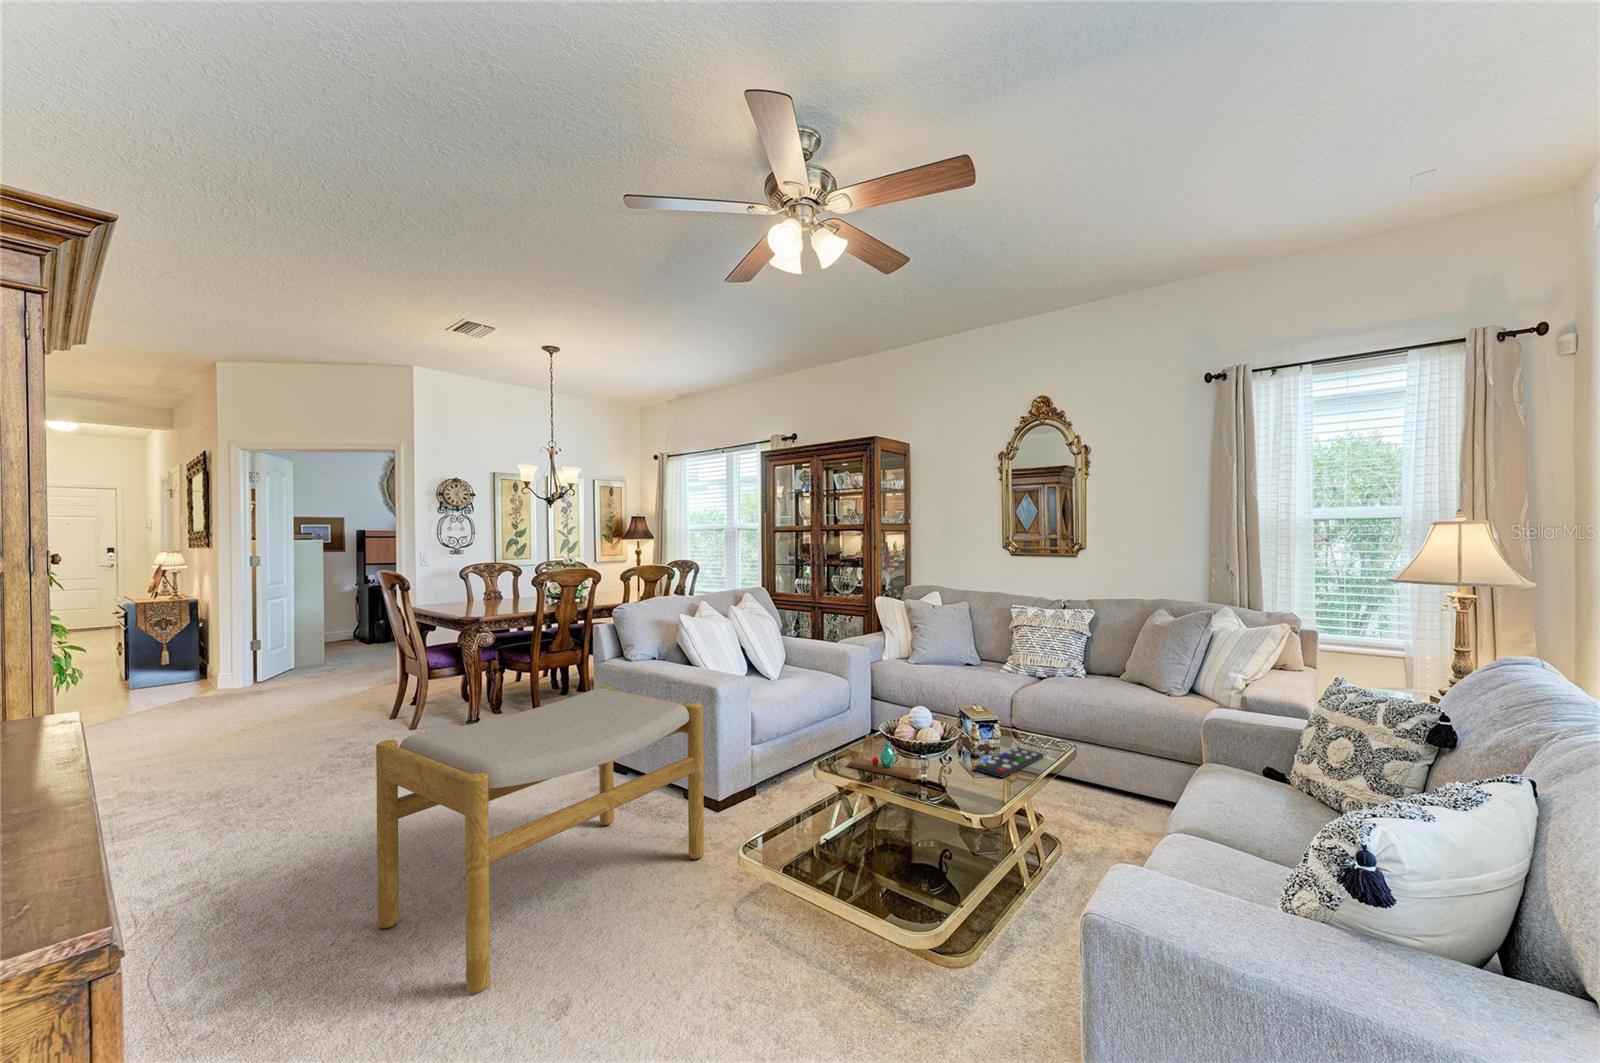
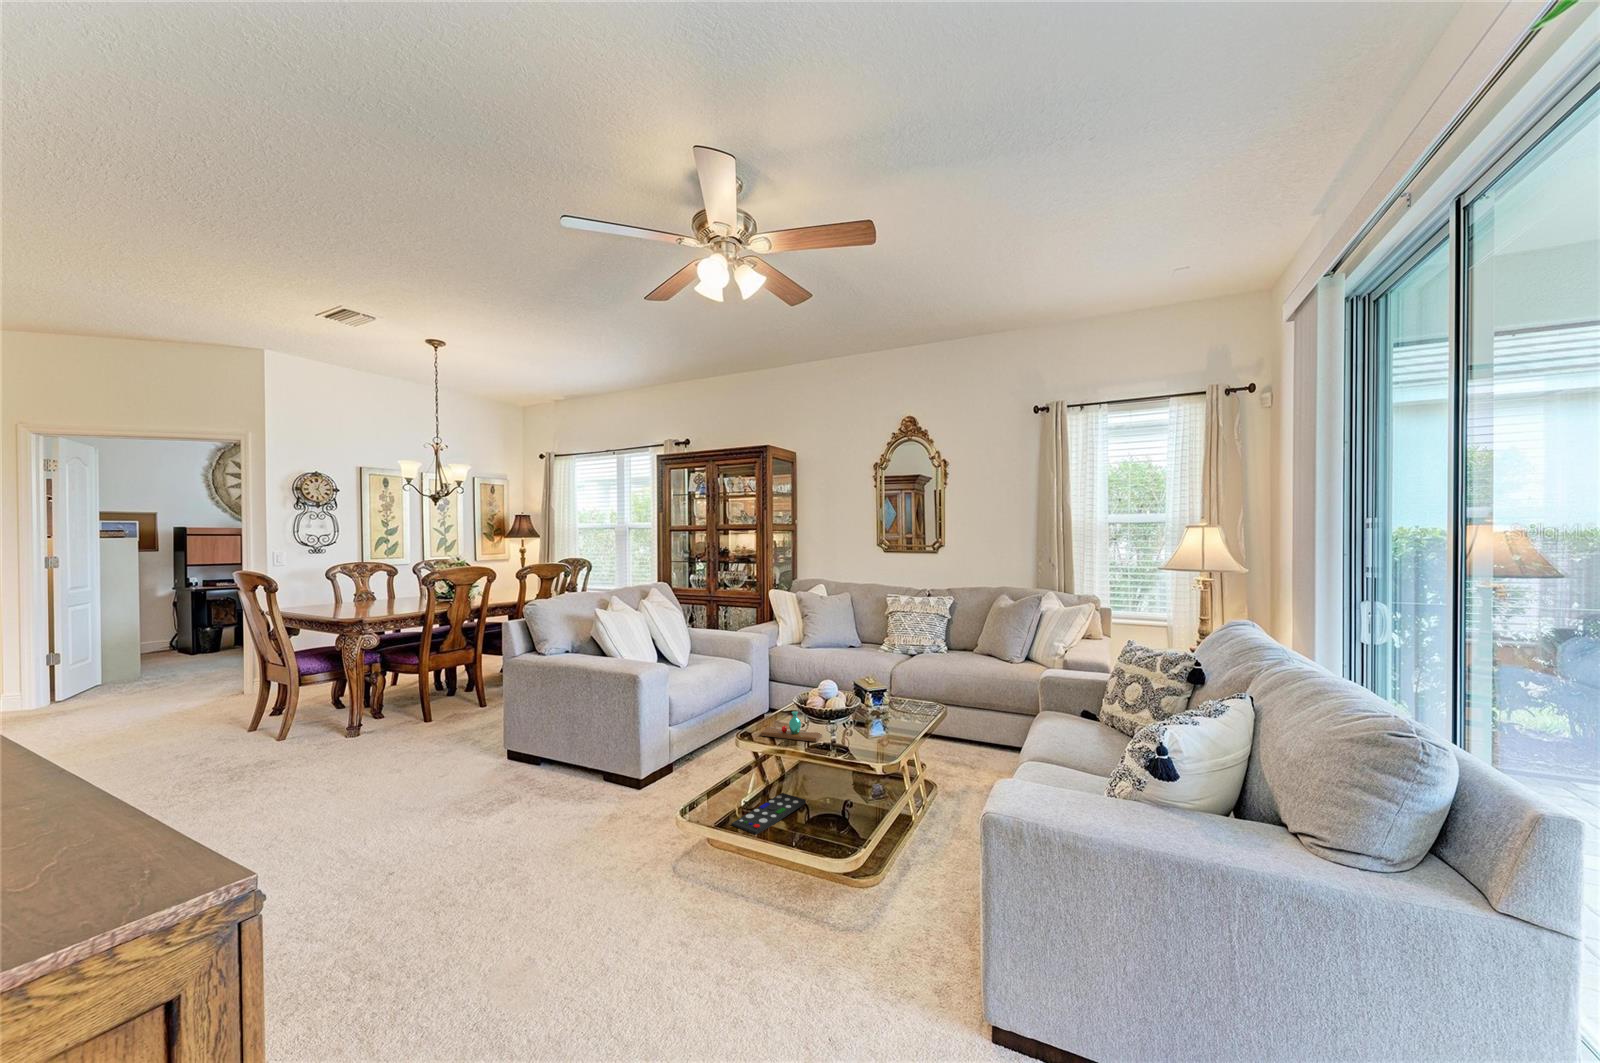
footstool: present [376,686,704,993] -> none [305,677,630,968]
remote control: present [975,747,1044,778] -> present [732,793,806,834]

